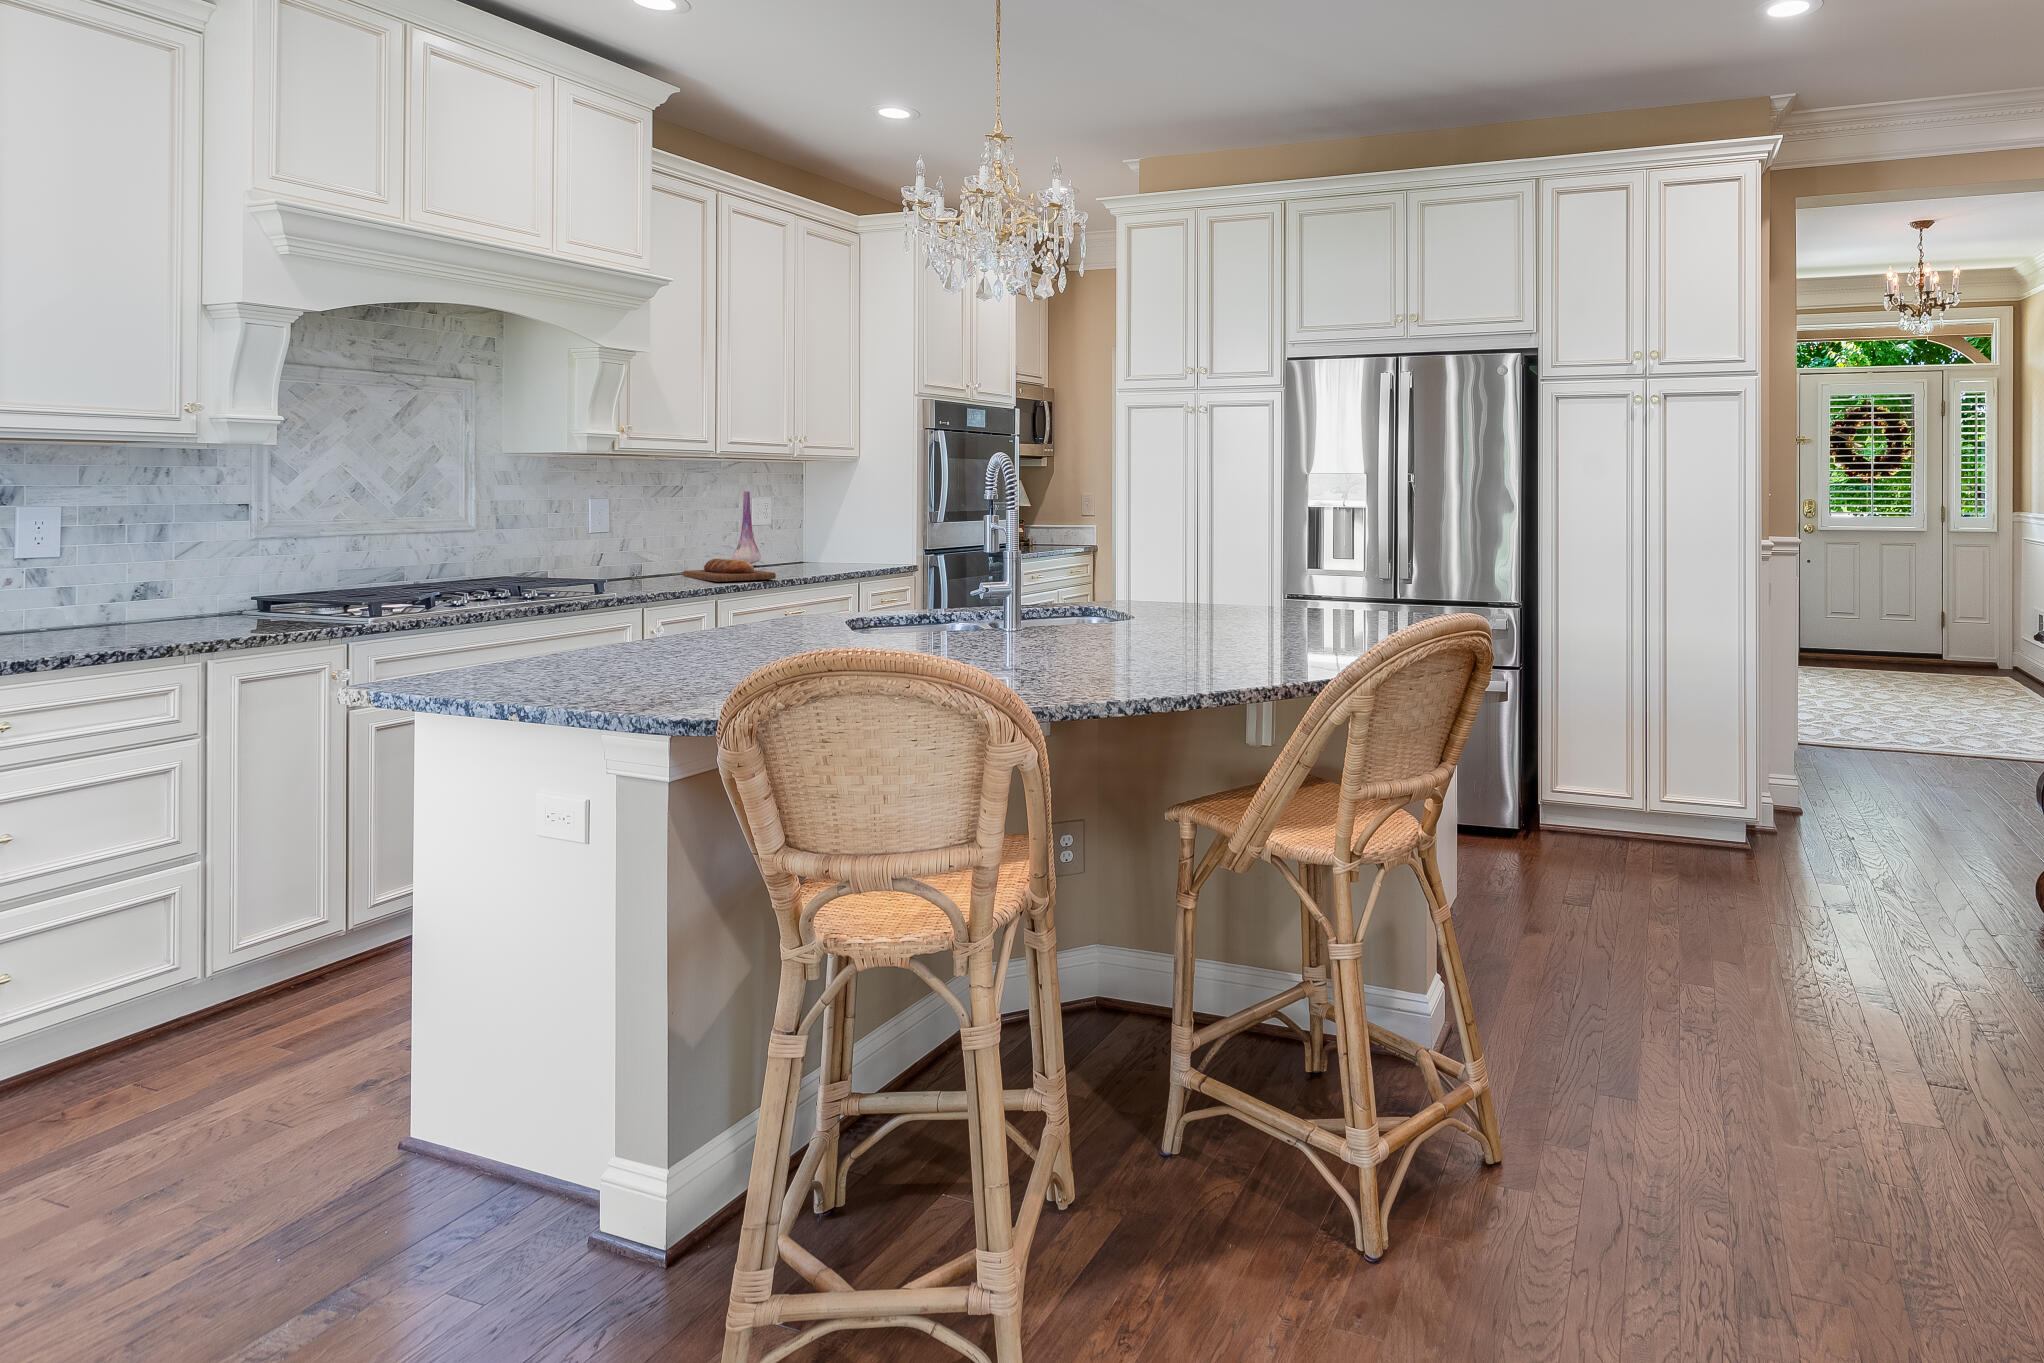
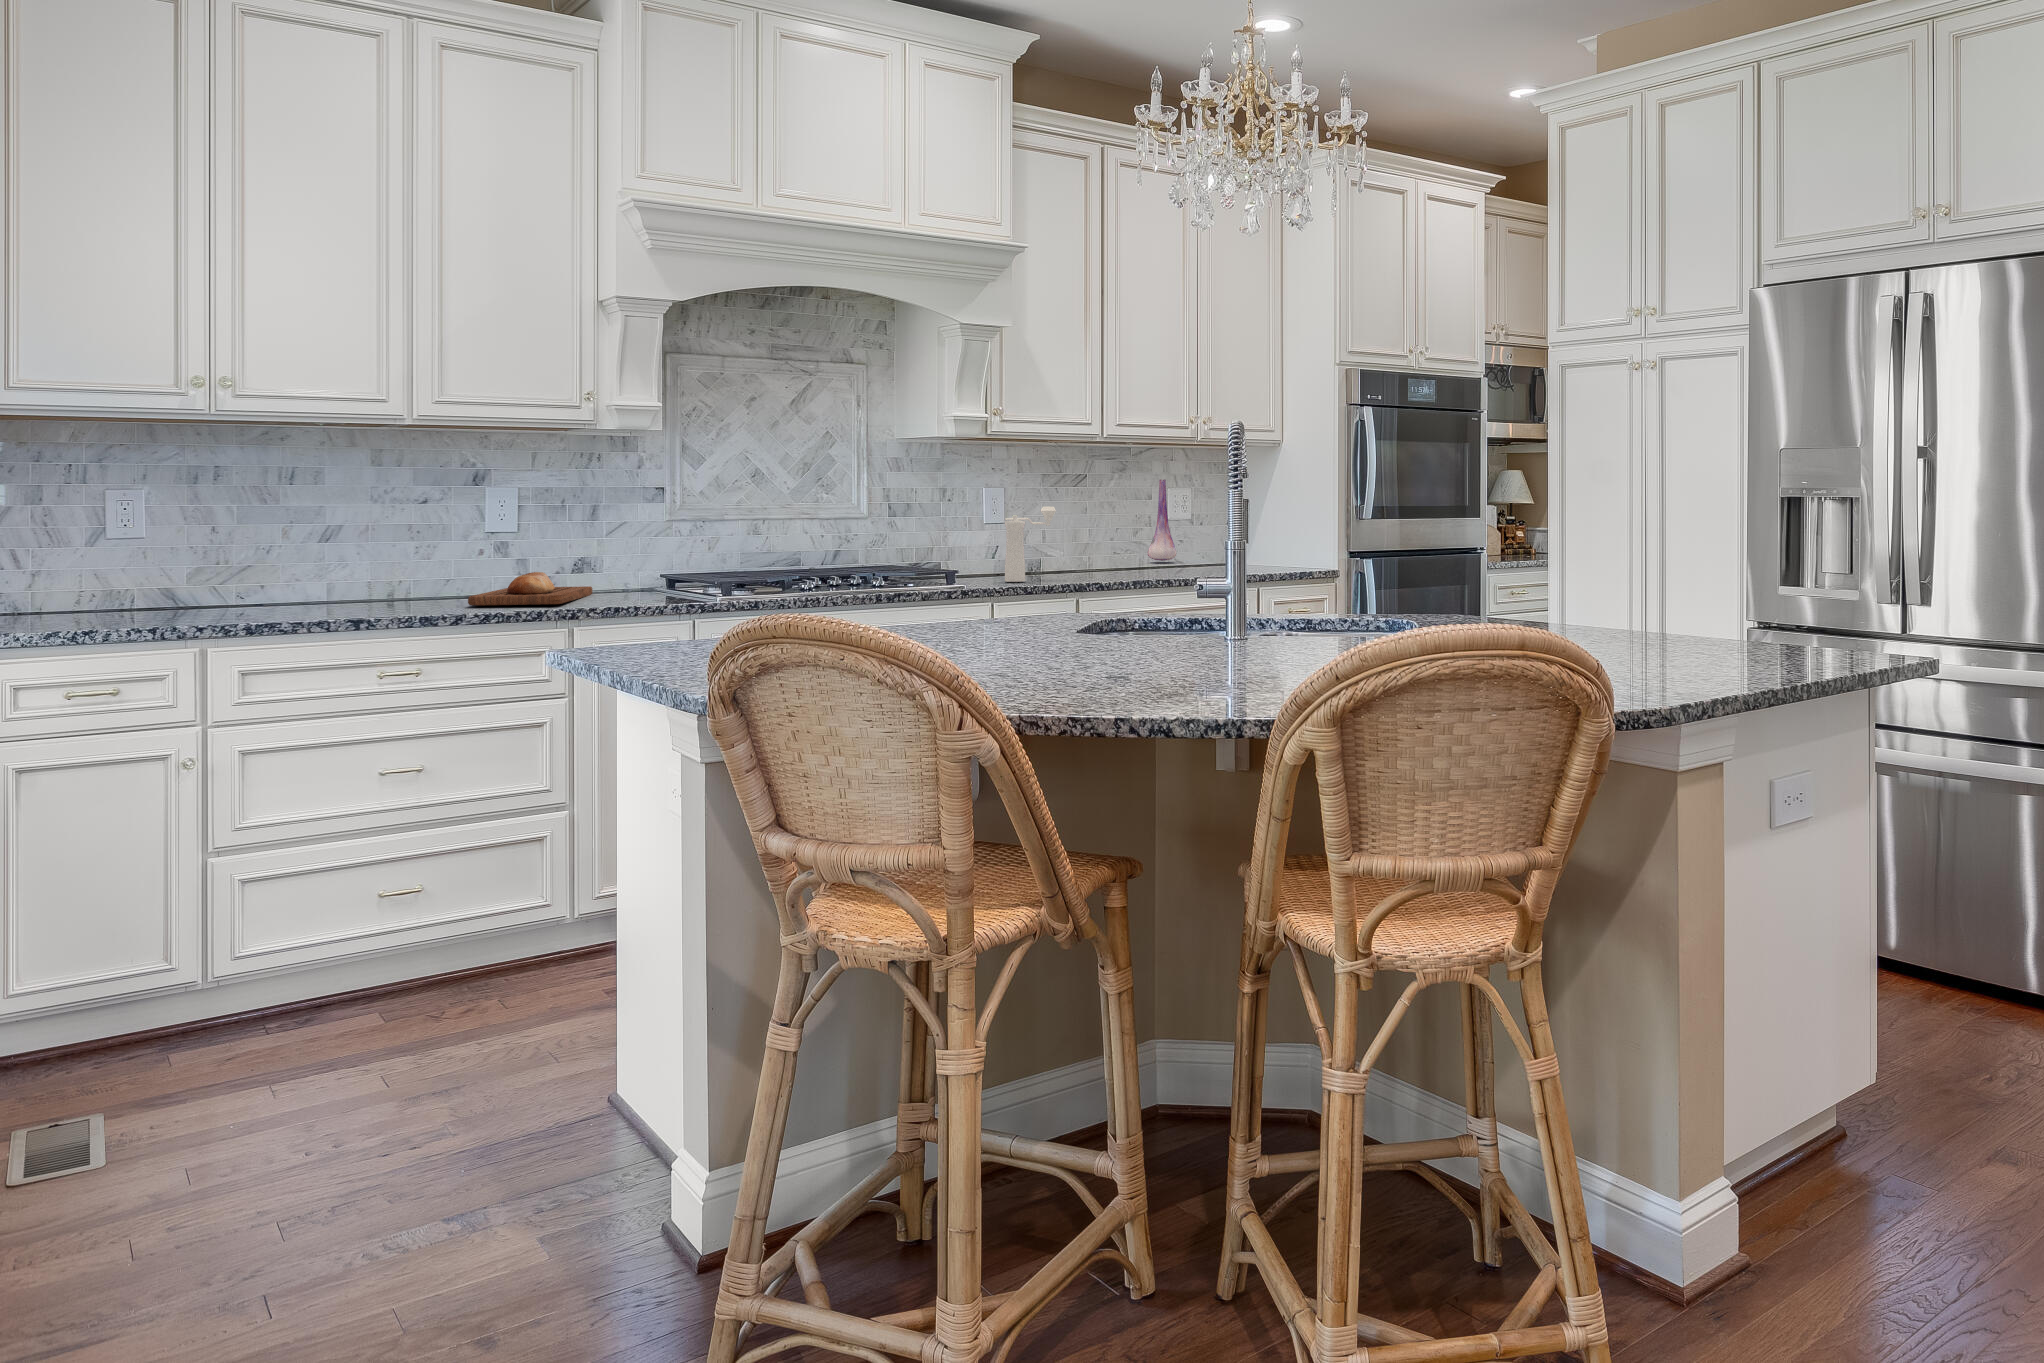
pepper mill: none [645,519,692,590] -> present [1005,507,1056,582]
bread loaf: present [683,559,776,582] -> present [468,572,592,605]

